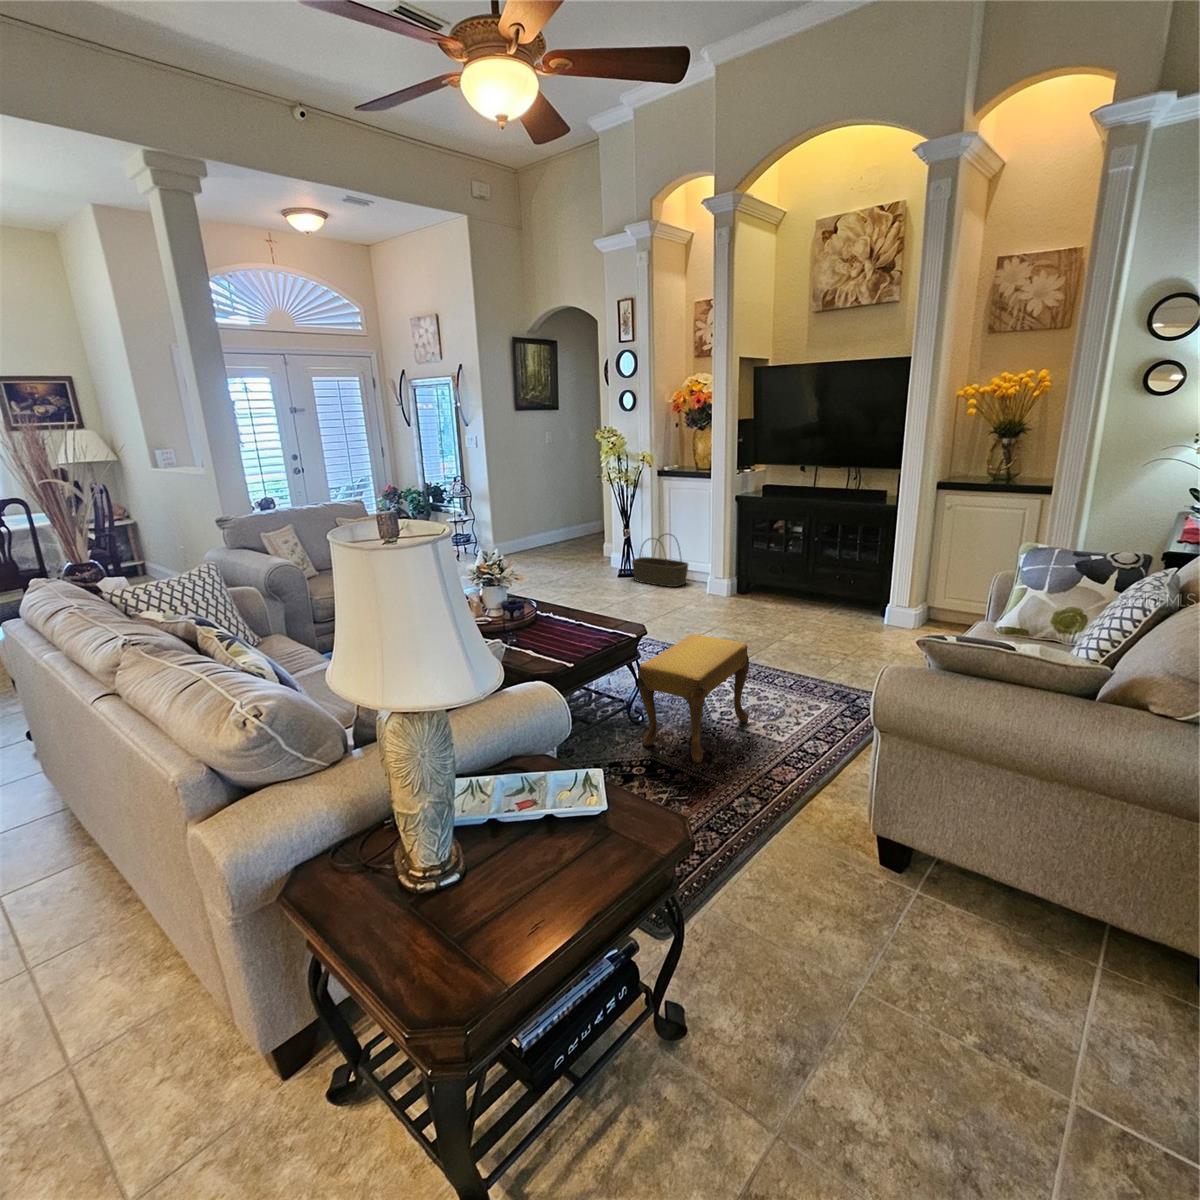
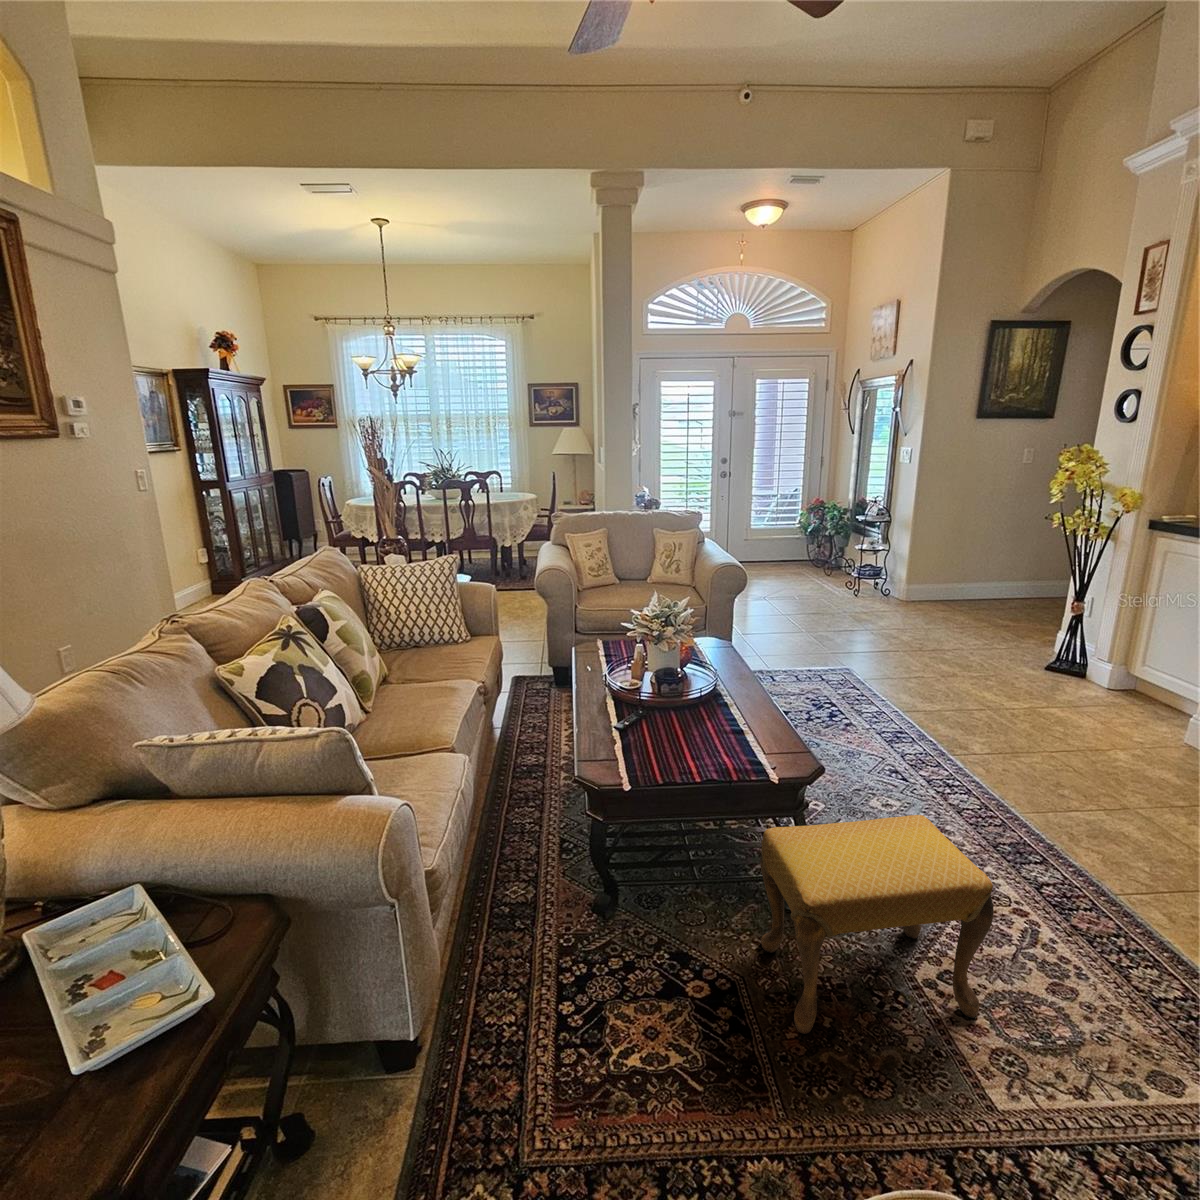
basket: present [632,534,688,587] -> none [1065,623,1170,713]

